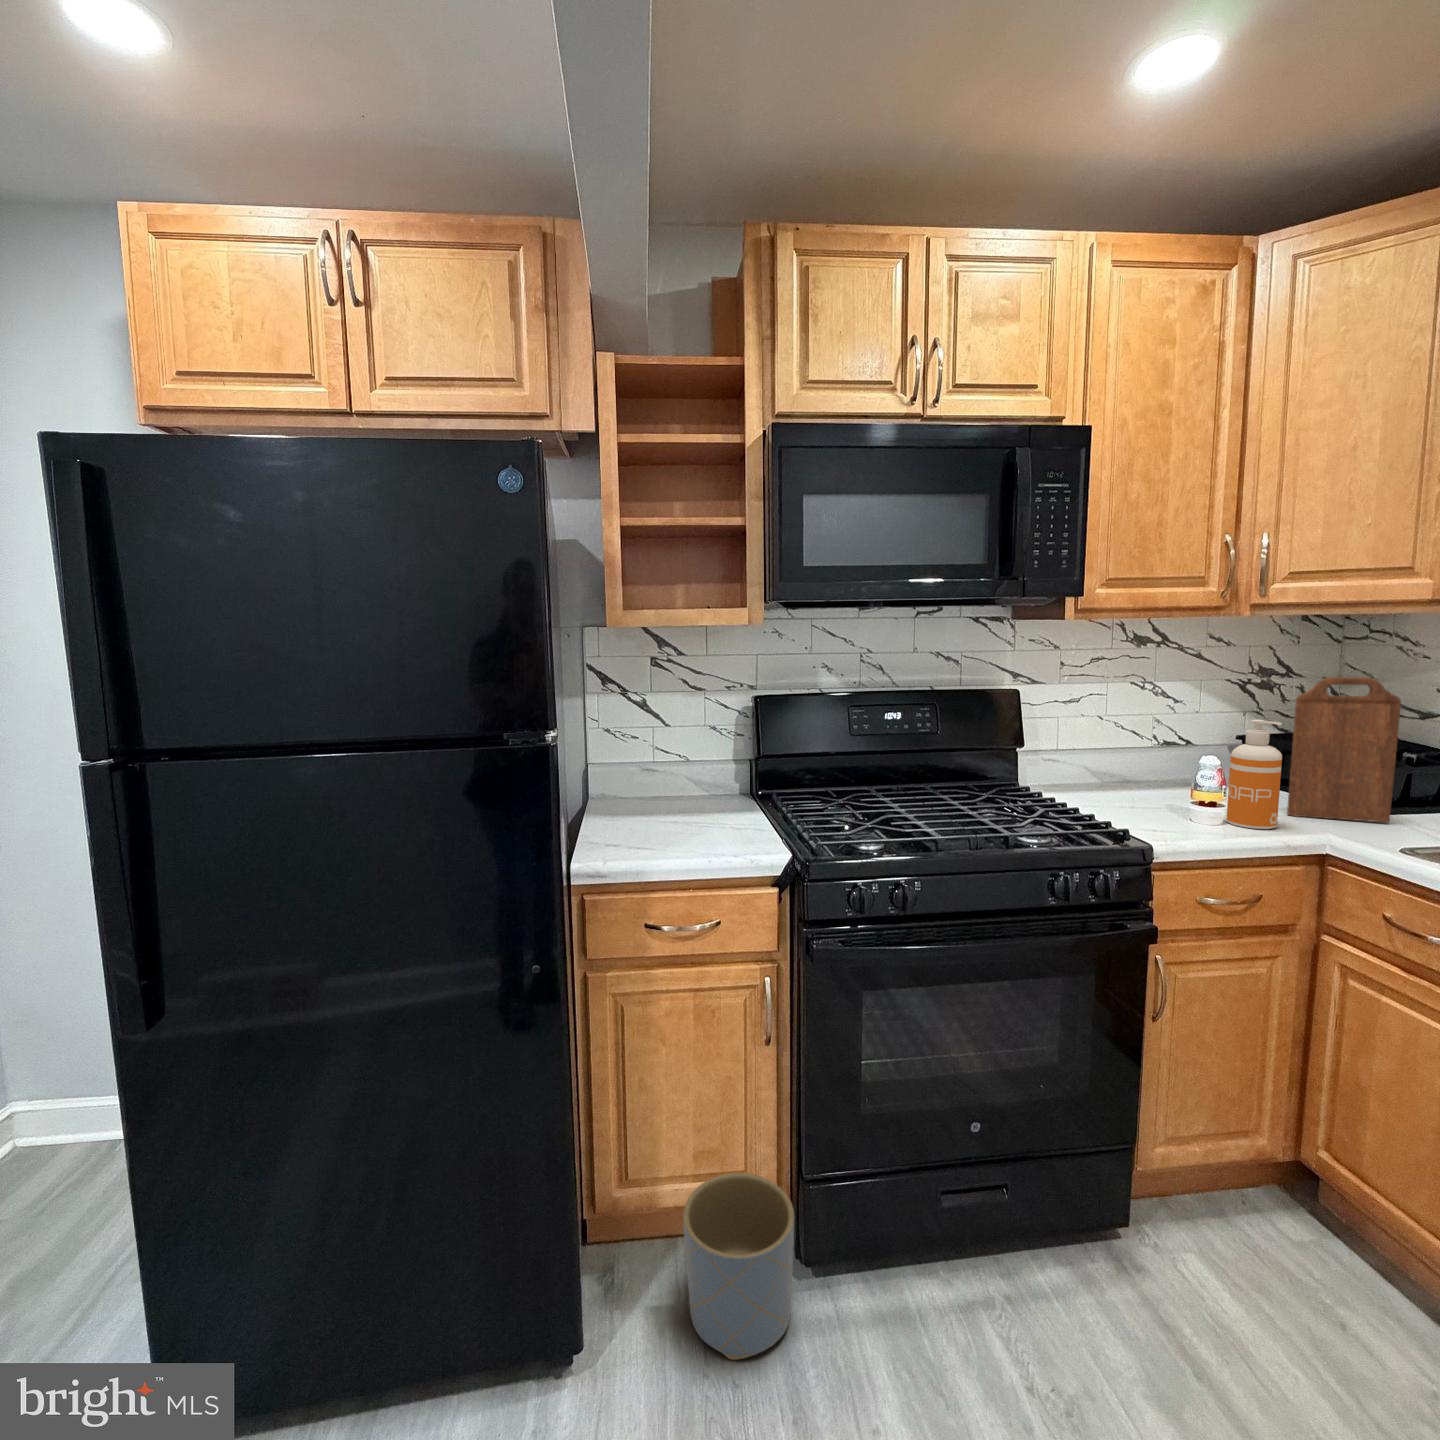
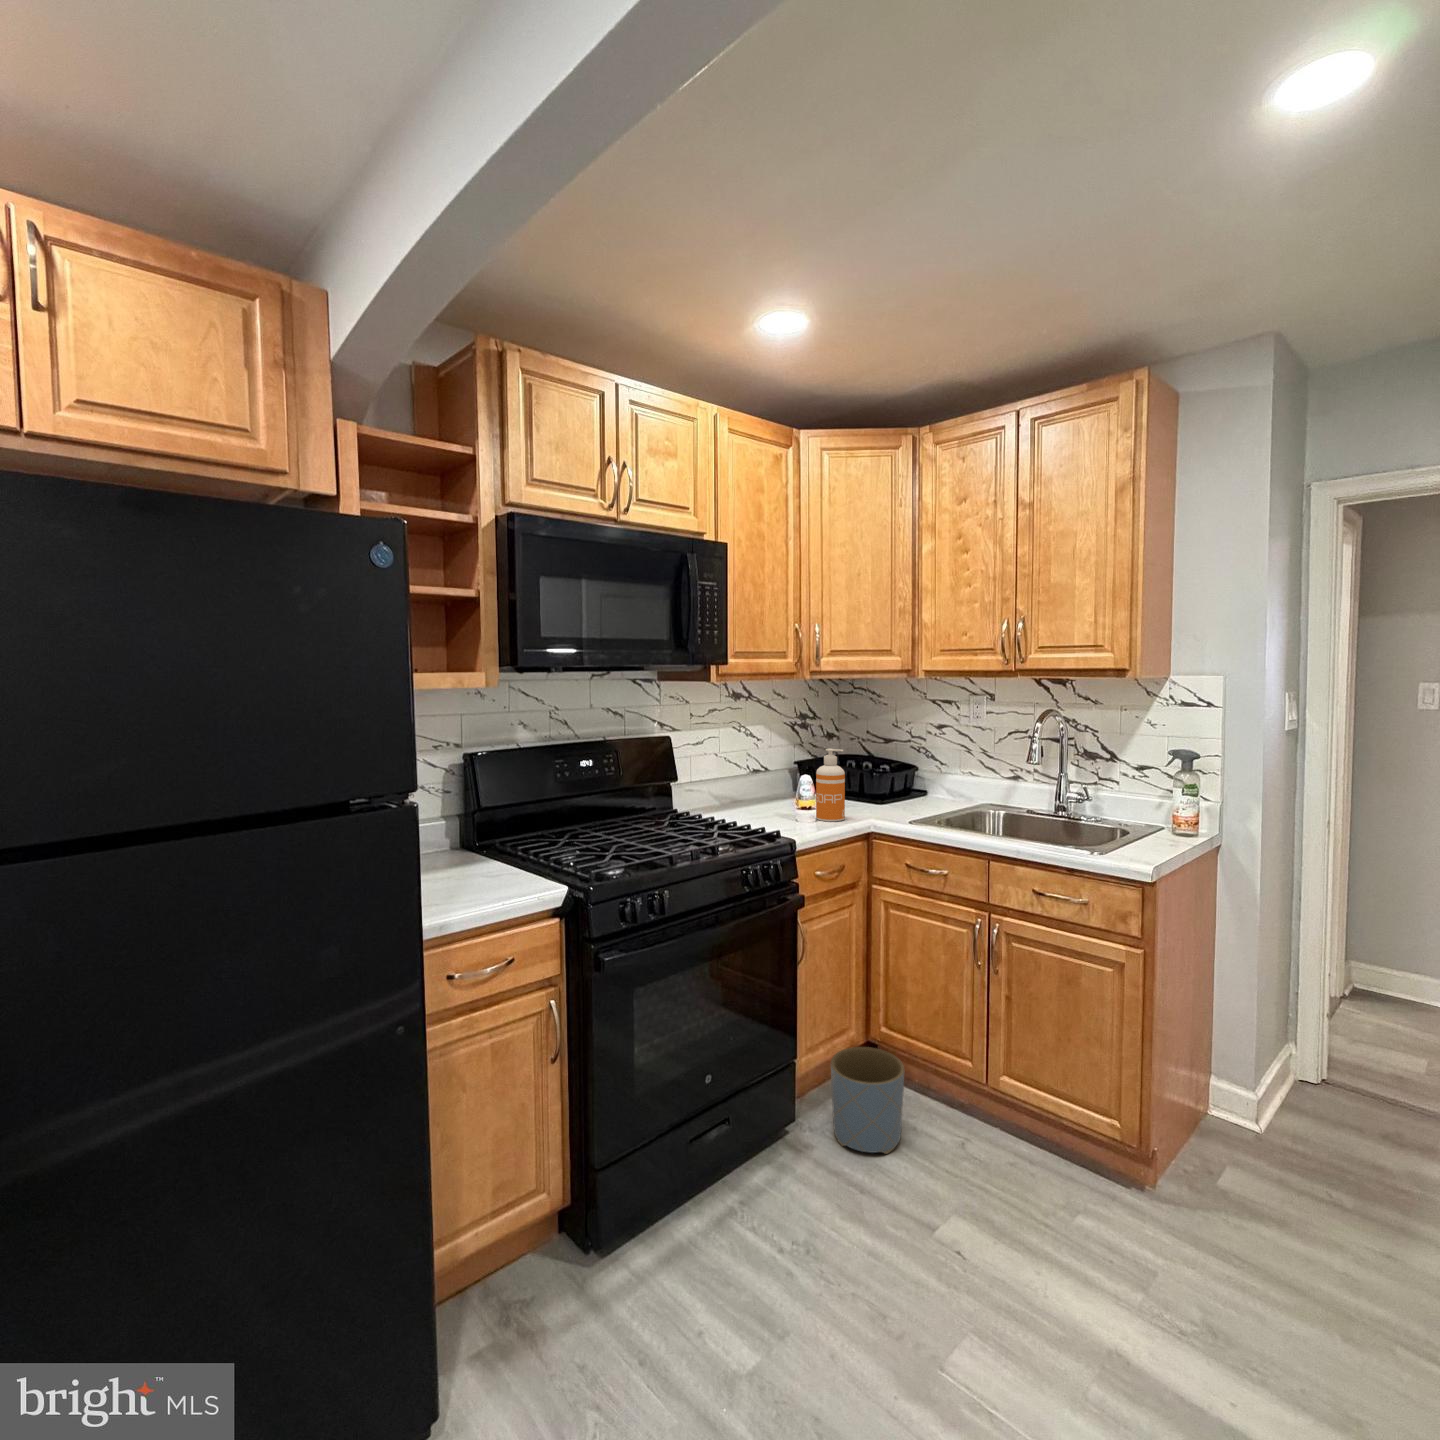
cutting board: present [1287,677,1401,822] -> none [841,718,891,812]
planter: present [683,1173,794,1360] -> present [831,1047,904,1154]

